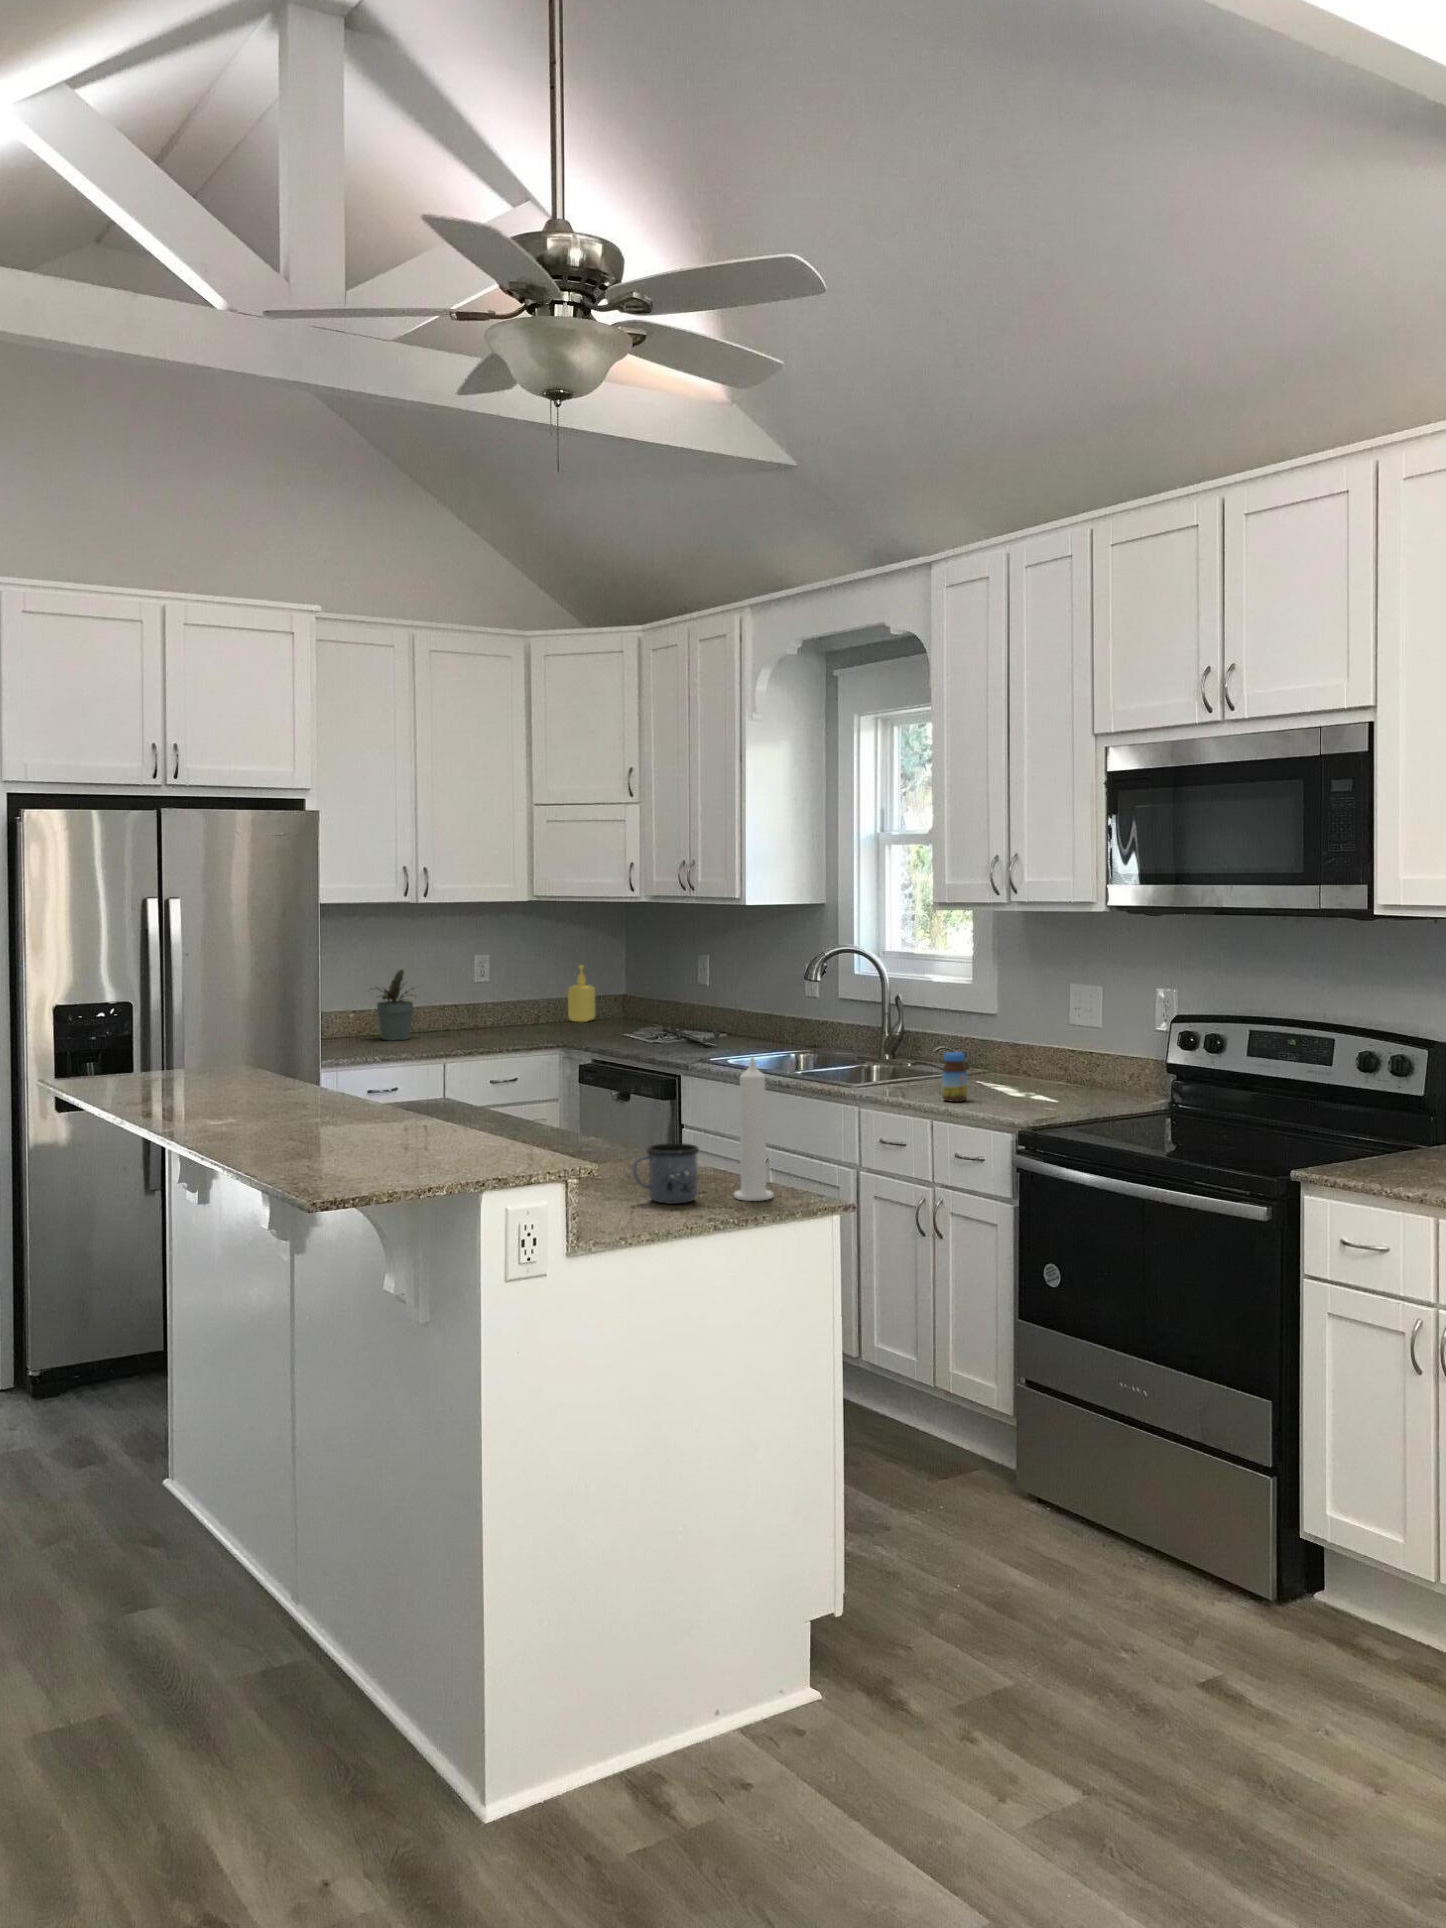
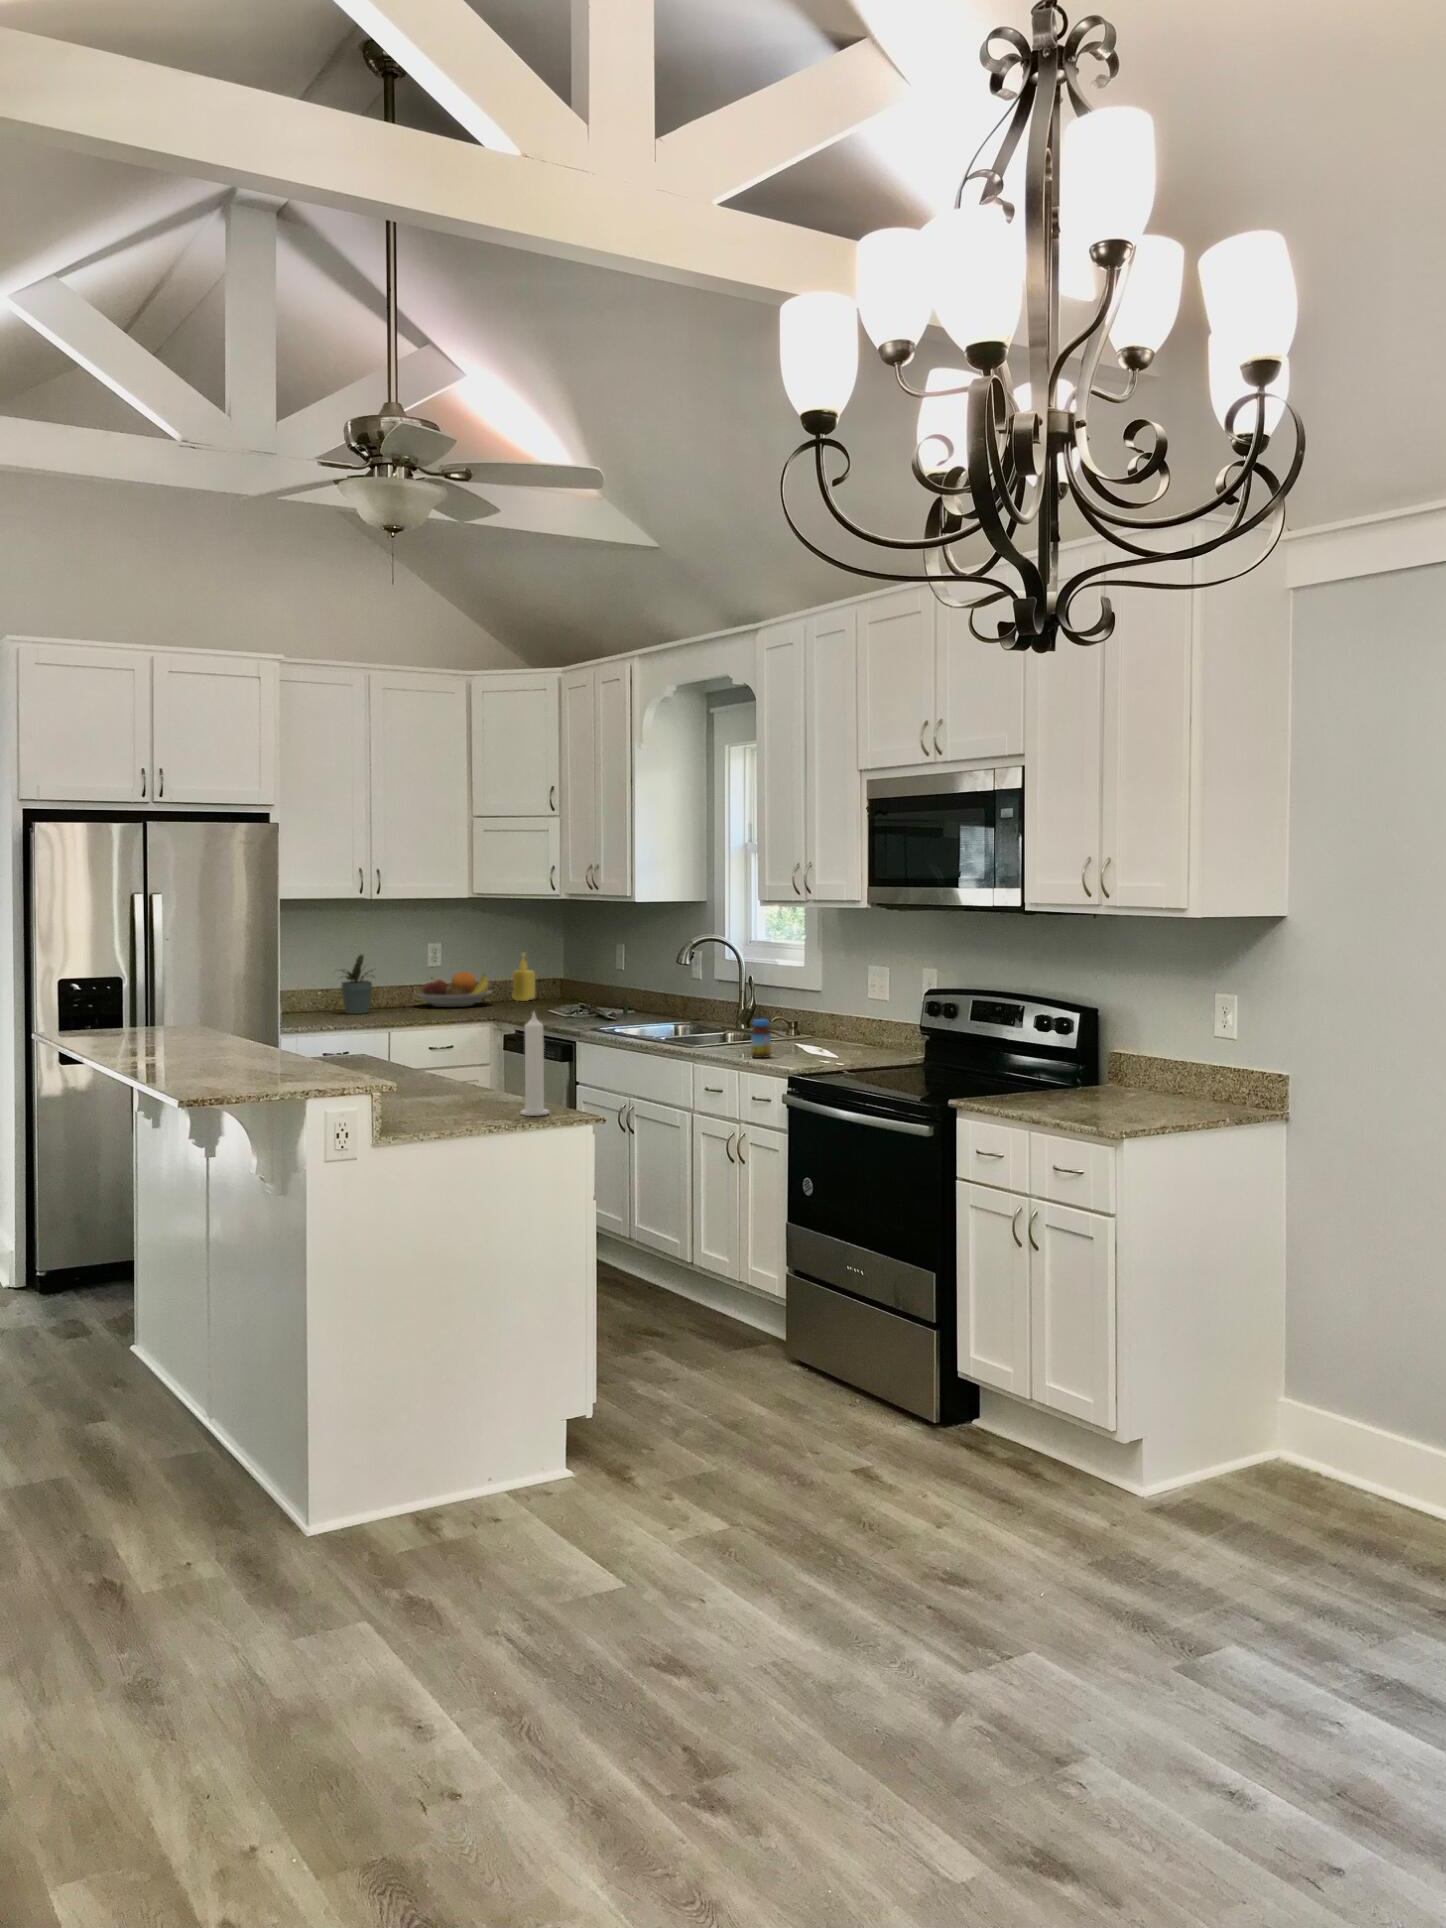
fruit bowl: none [456,989,550,1031] -> present [415,972,492,1007]
mug: present [633,1143,699,1204] -> none [442,1074,492,1116]

